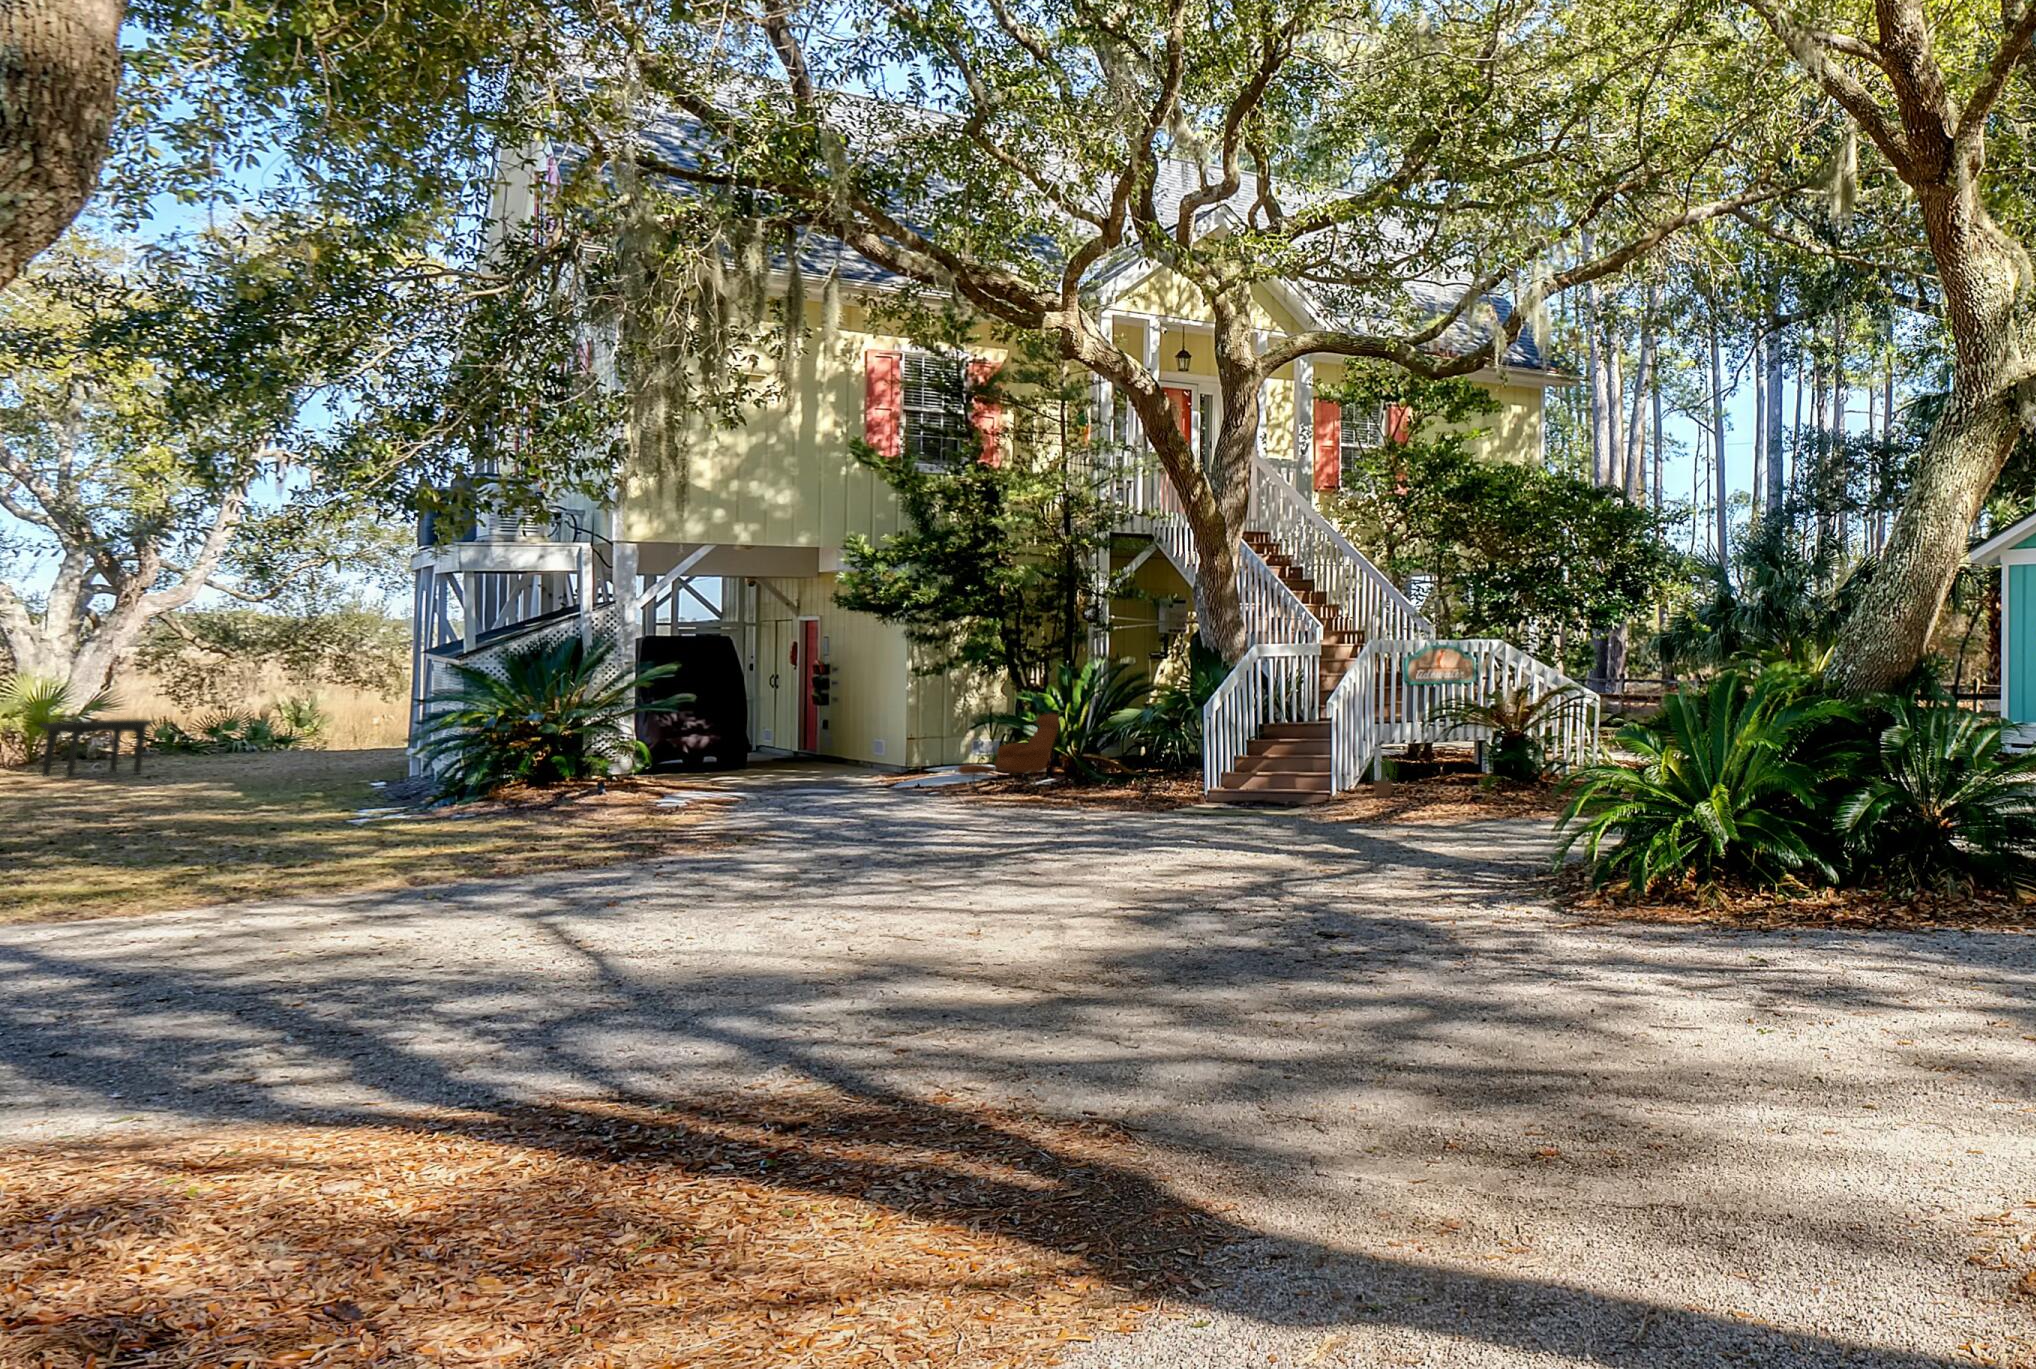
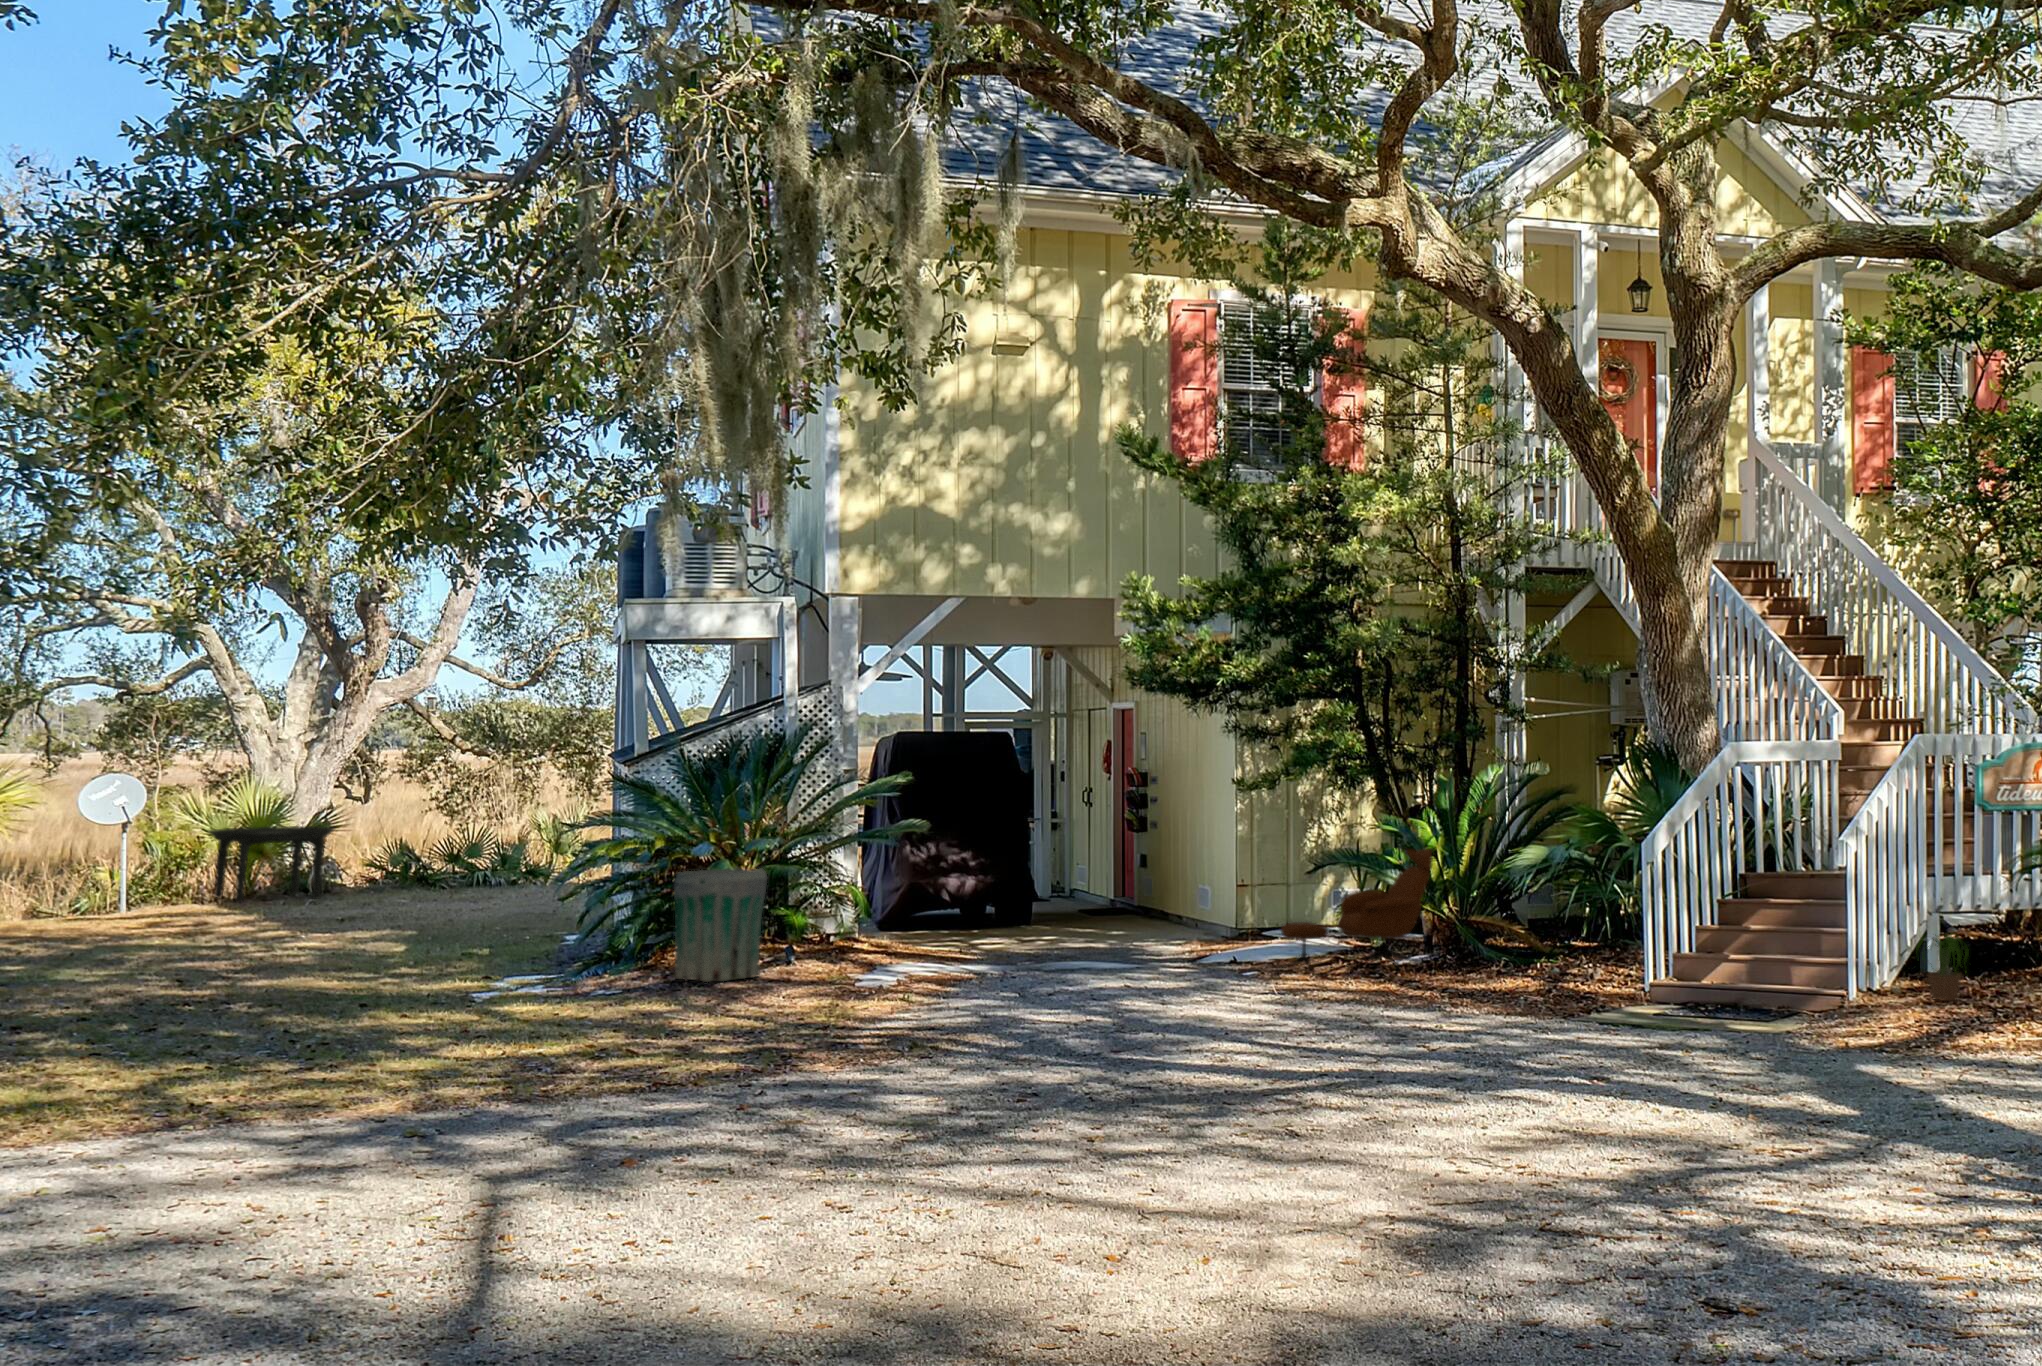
trash can: none [524,736,595,816] -> present [674,869,767,982]

